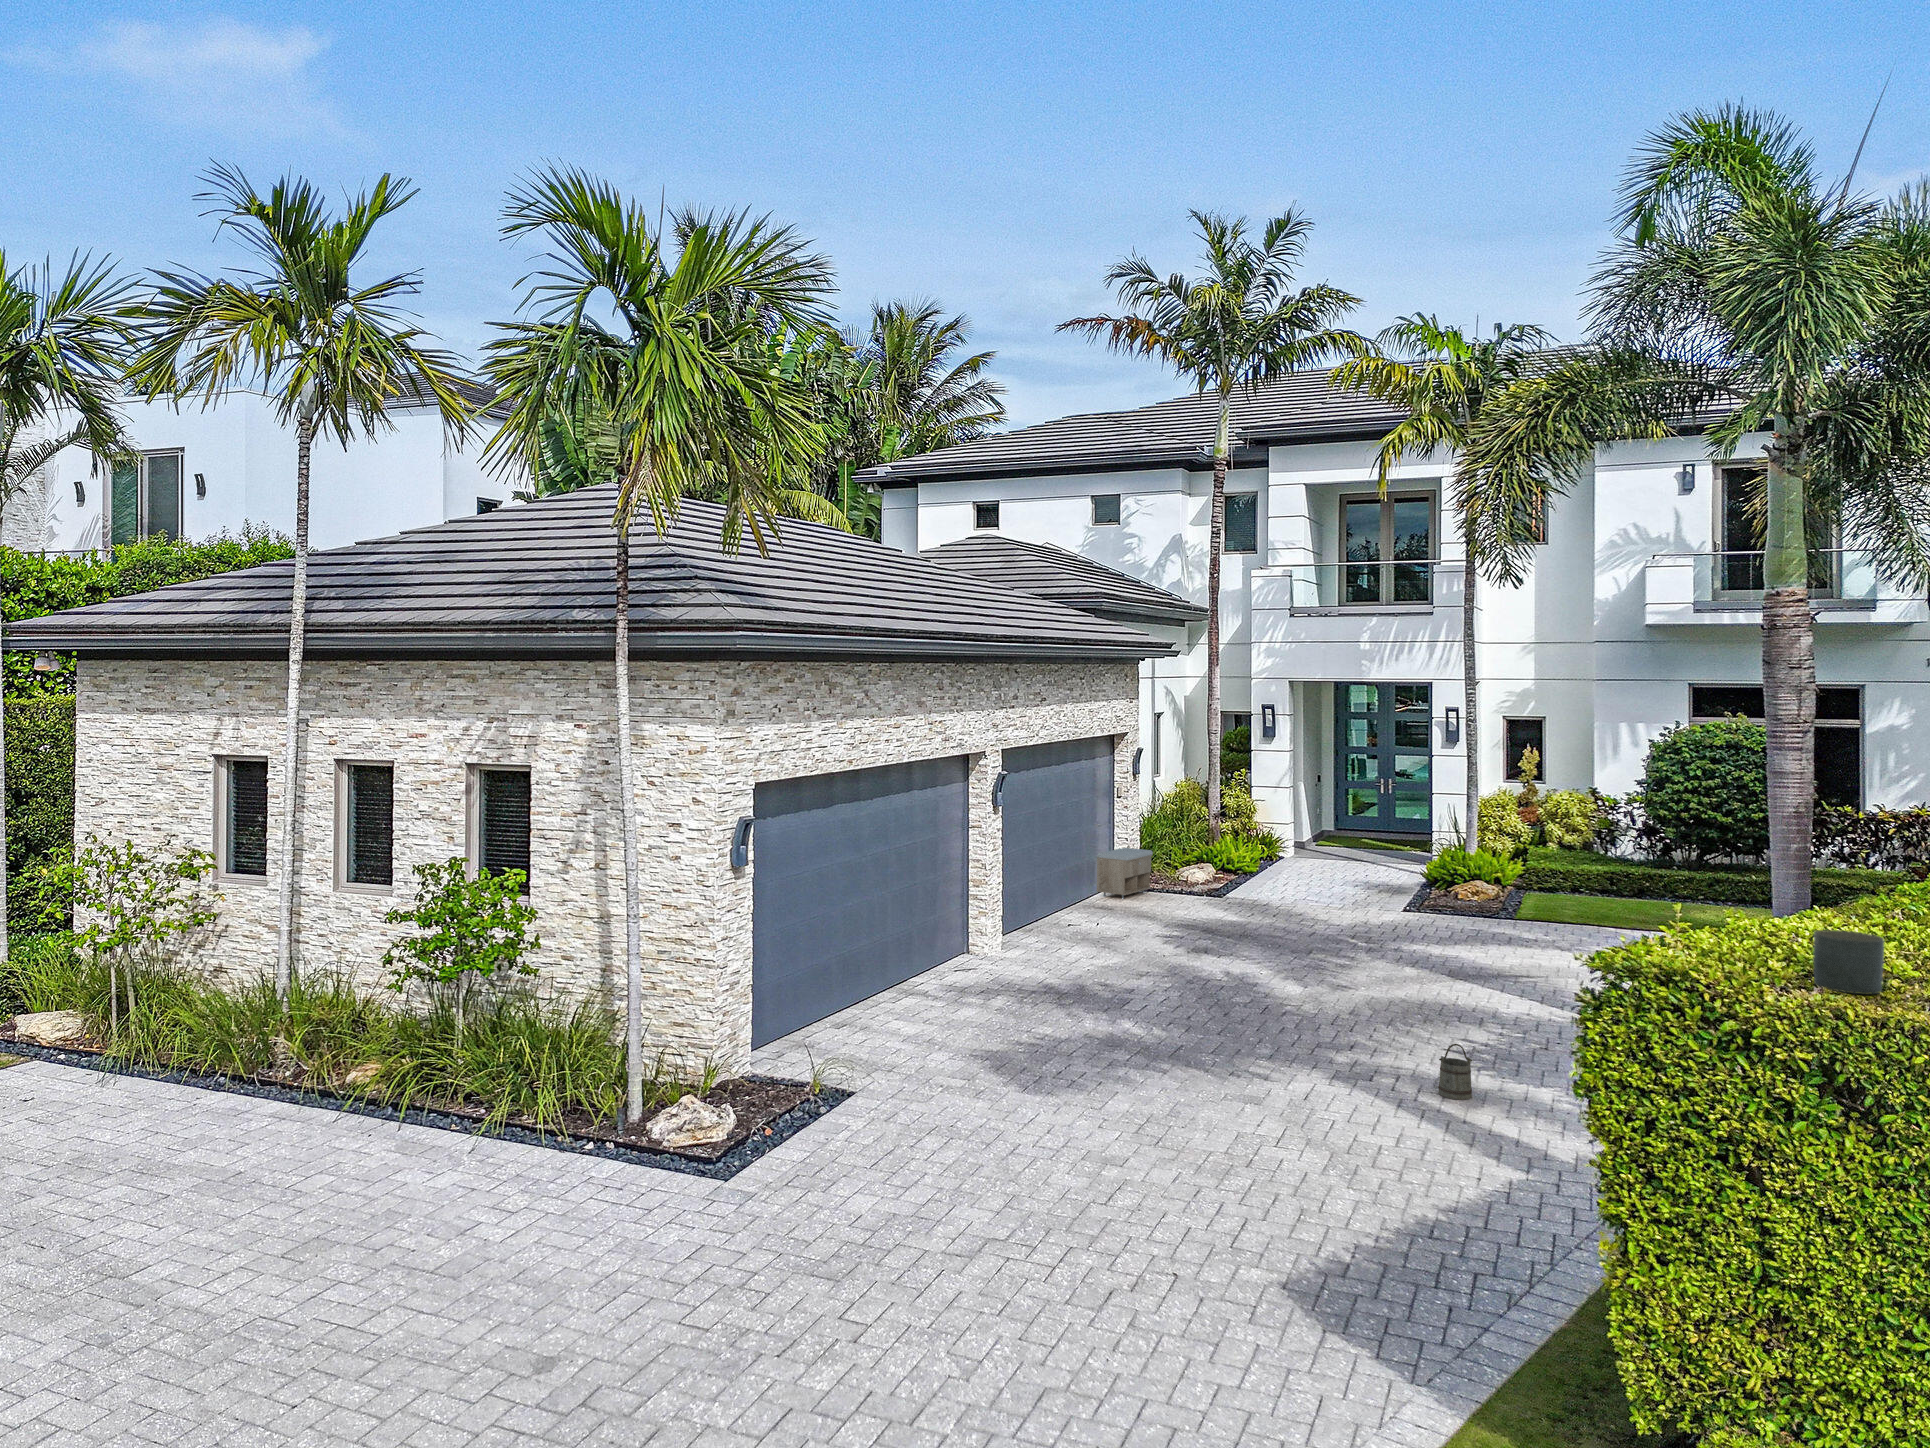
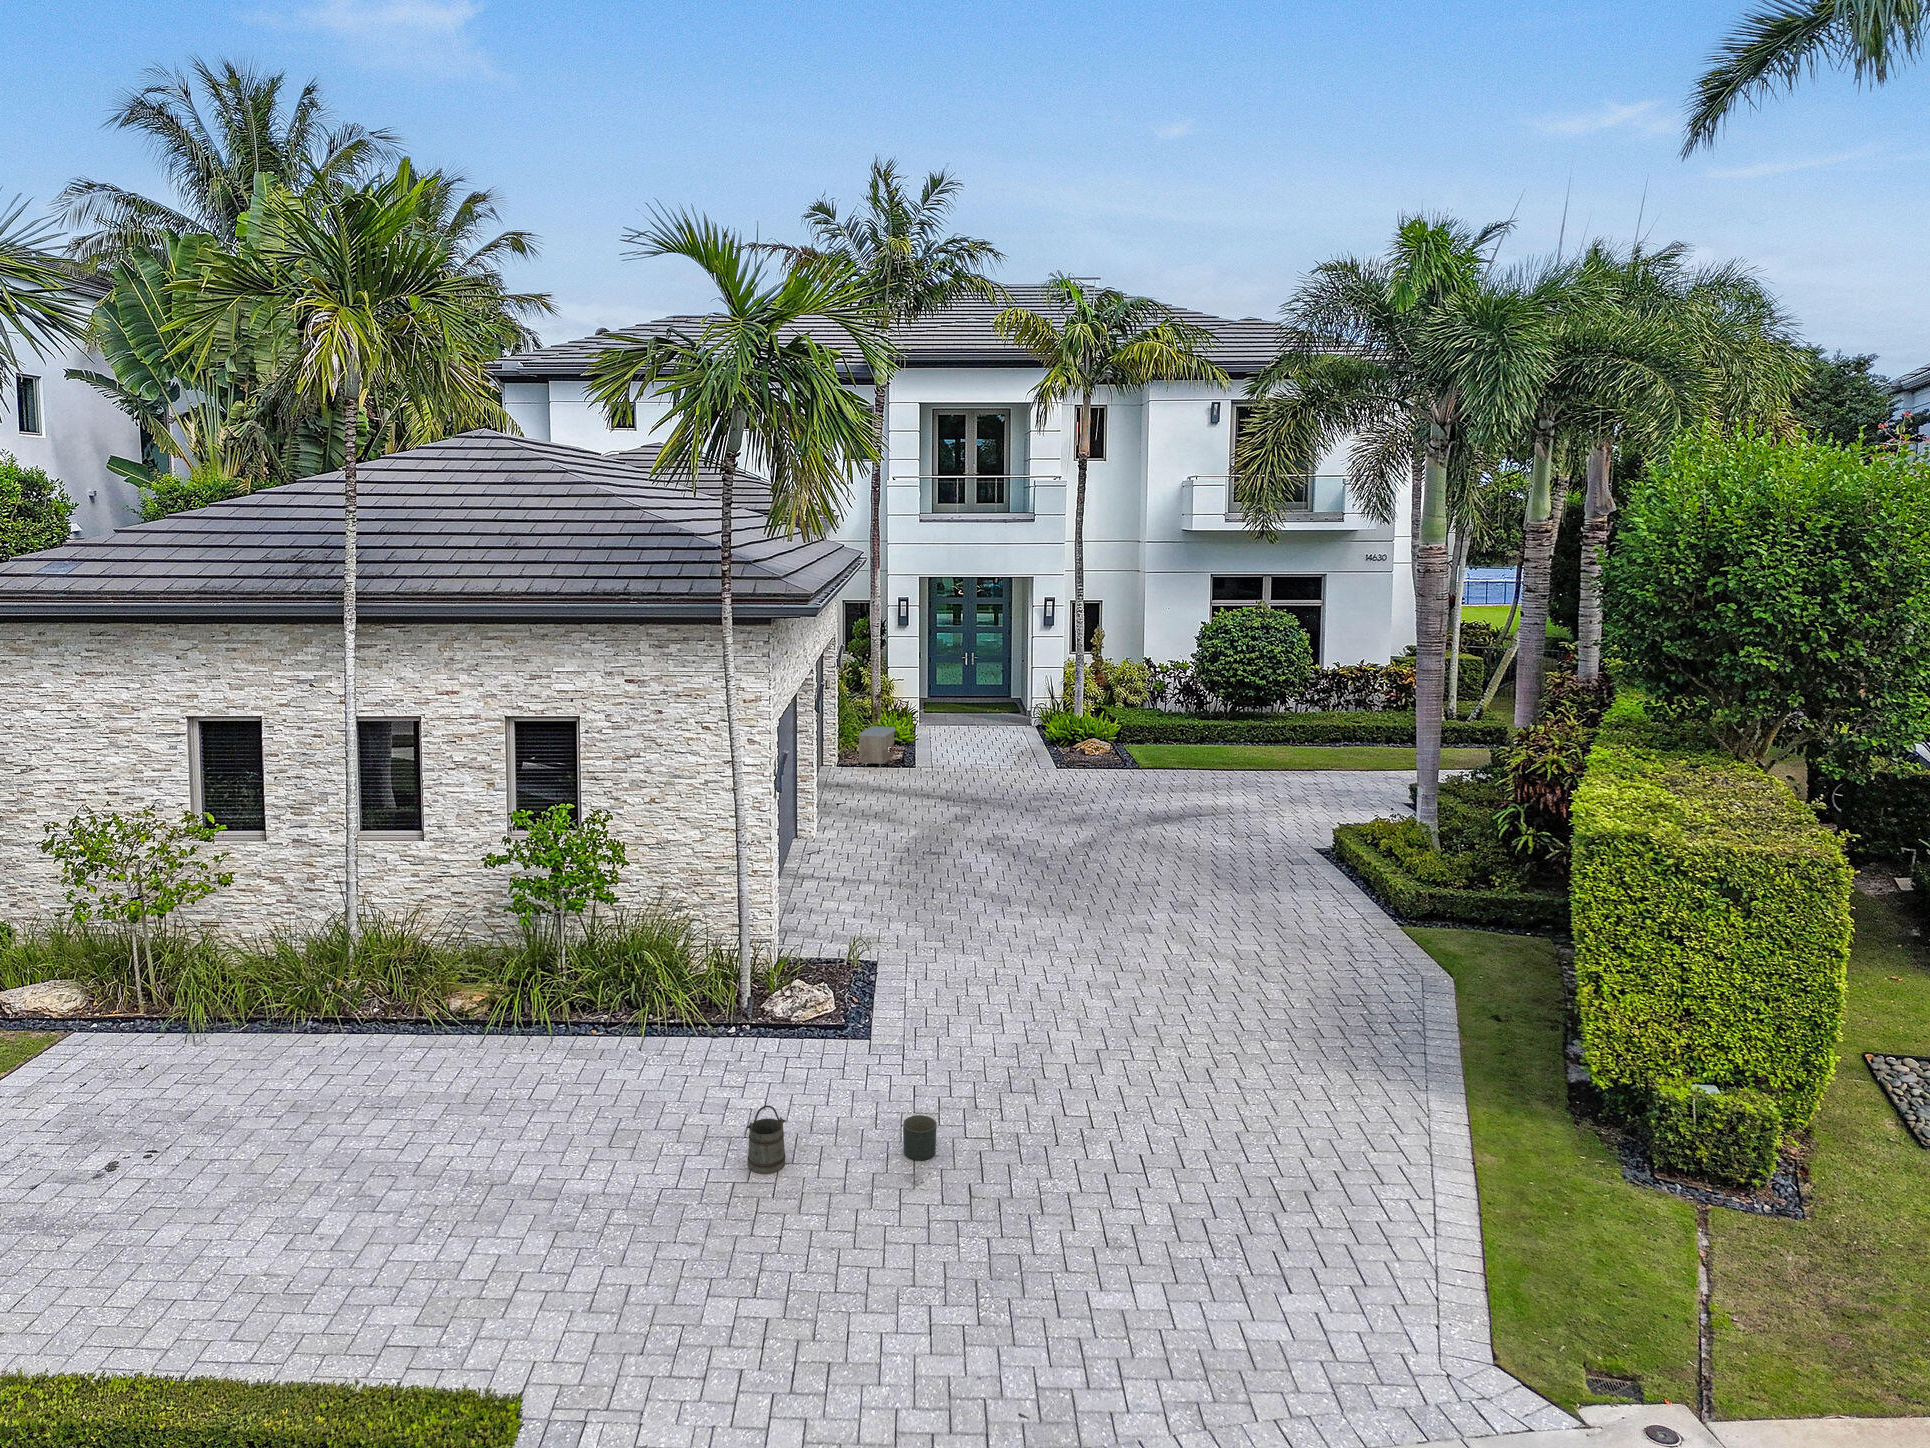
planter: present [1814,930,1884,994] -> present [903,1115,937,1161]
bucket: present [1438,1044,1472,1100] -> present [747,1105,786,1174]

